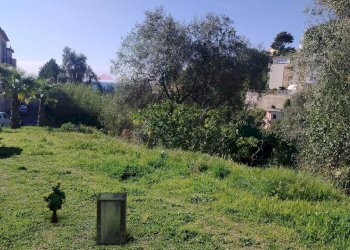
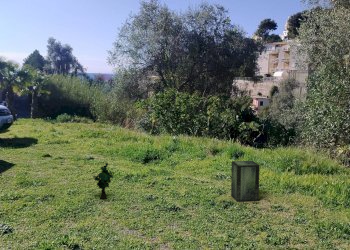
storage box: present [96,193,127,245] -> present [231,161,260,202]

